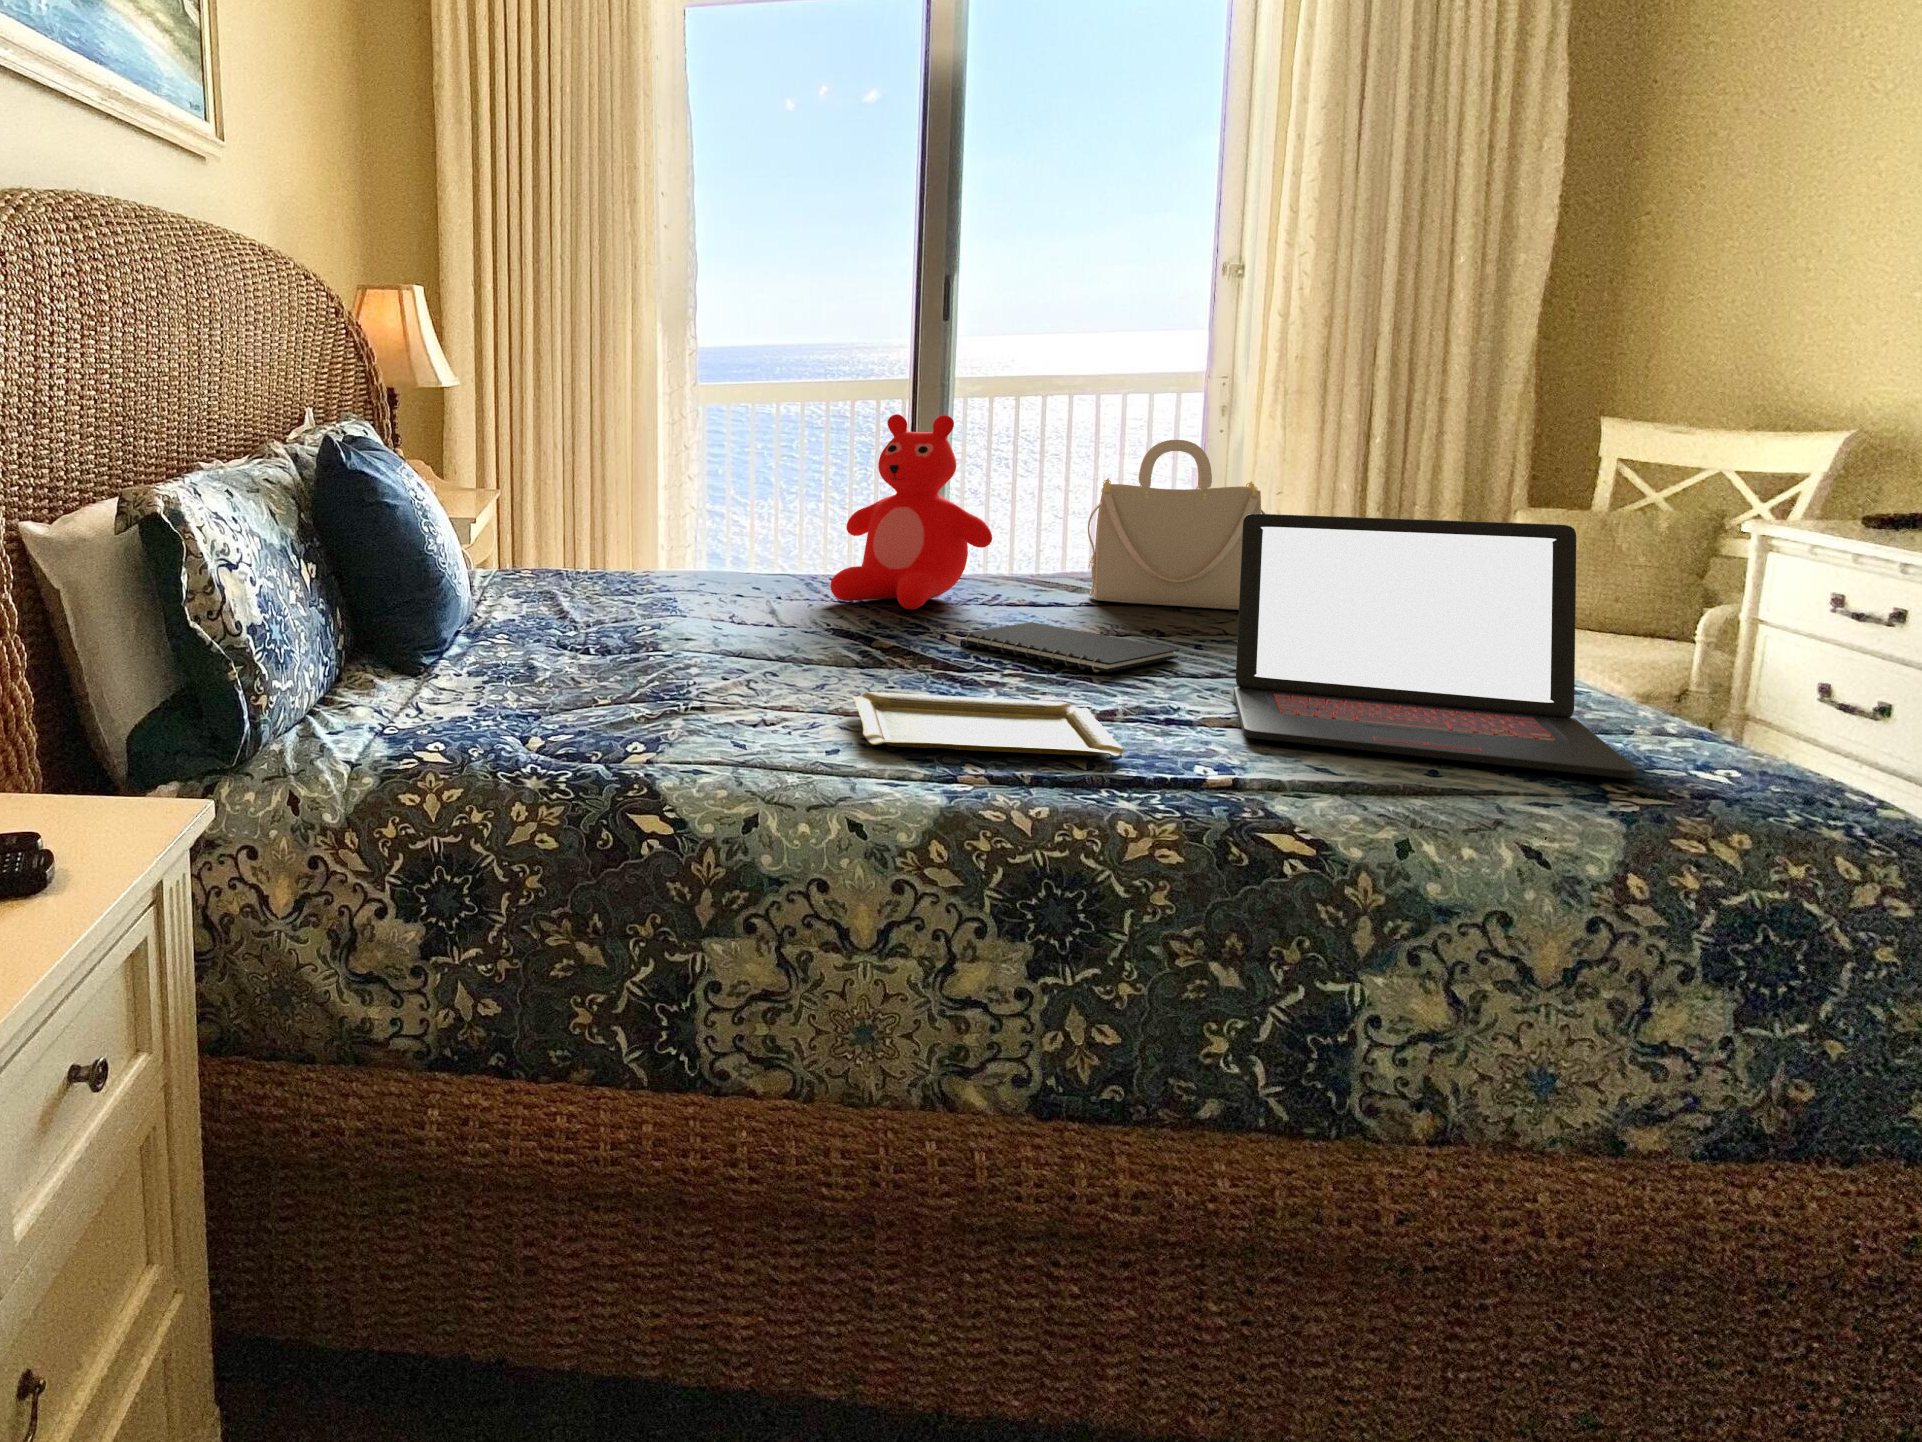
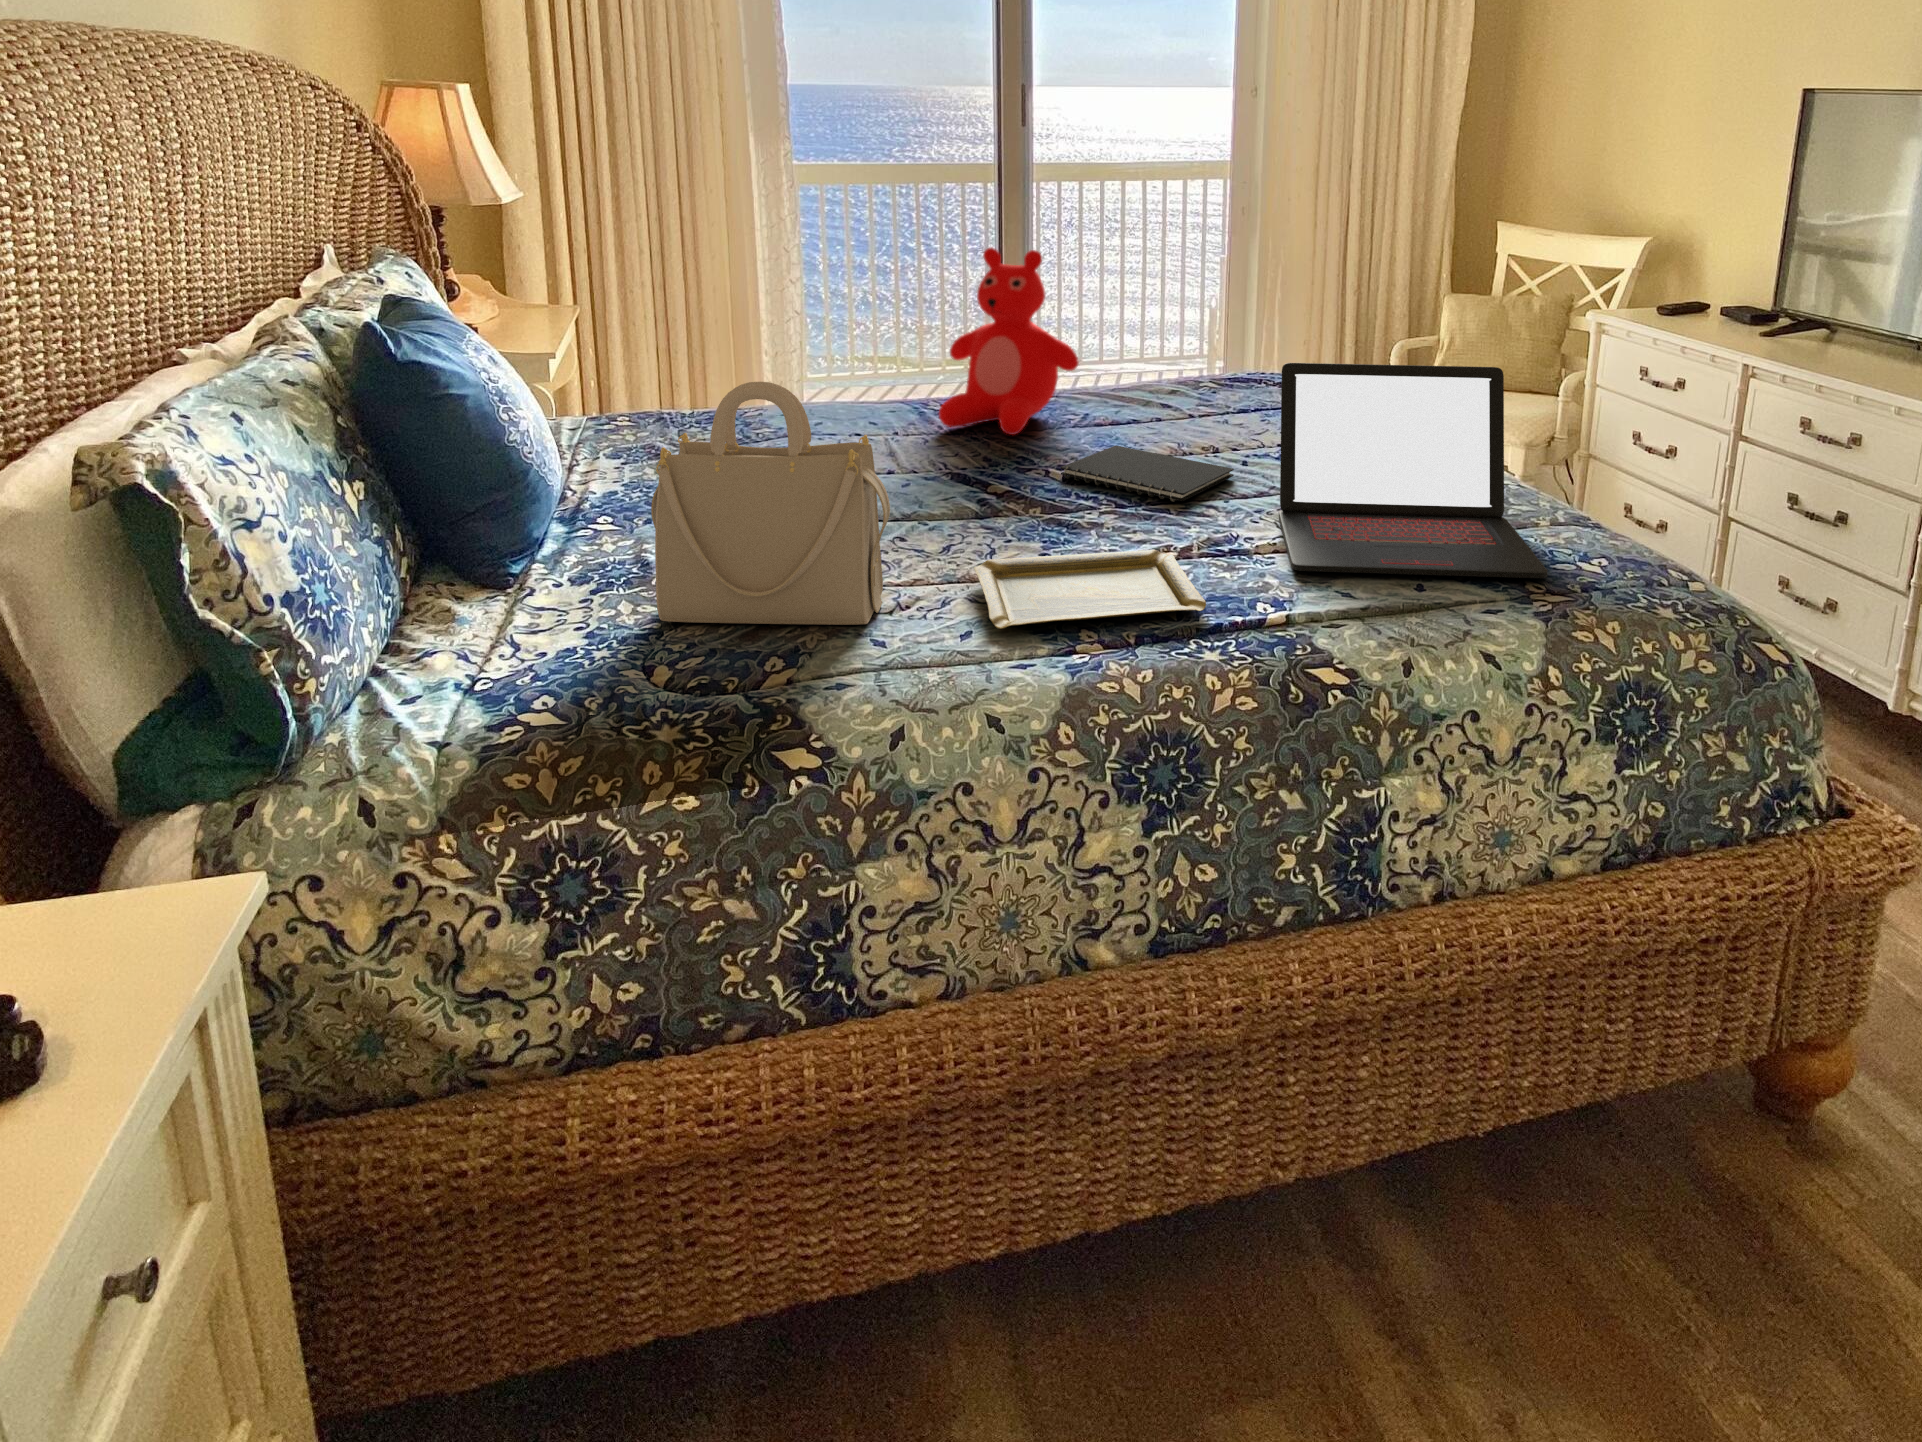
handbag: present [1088,440,1265,610] -> present [651,382,890,625]

